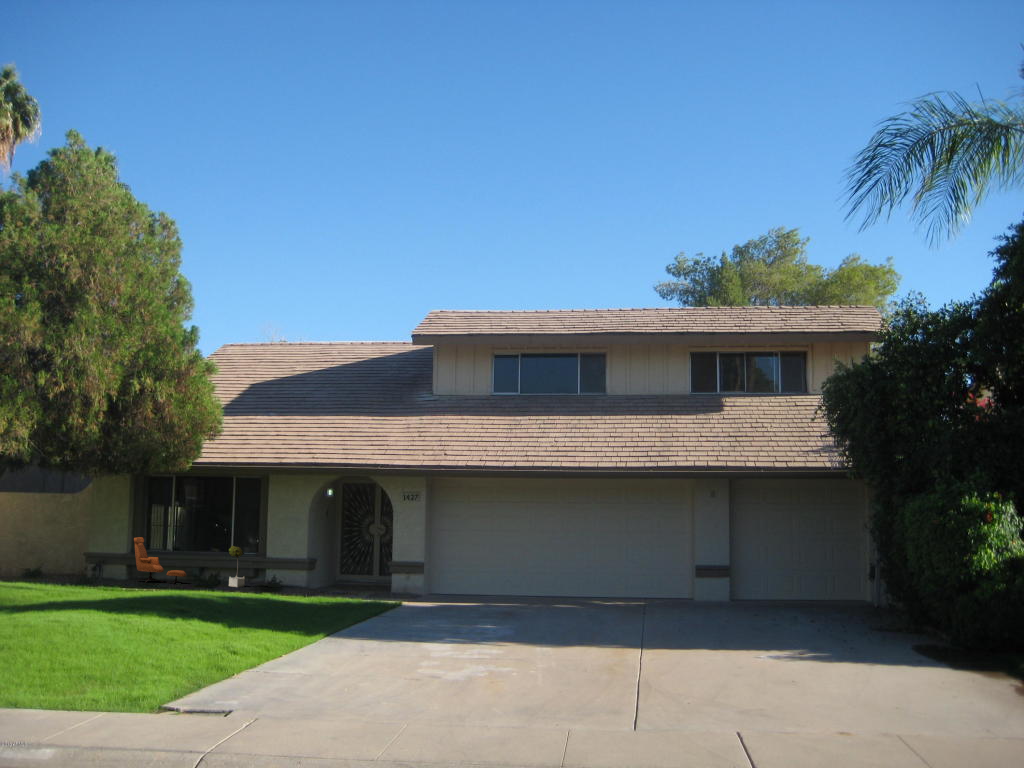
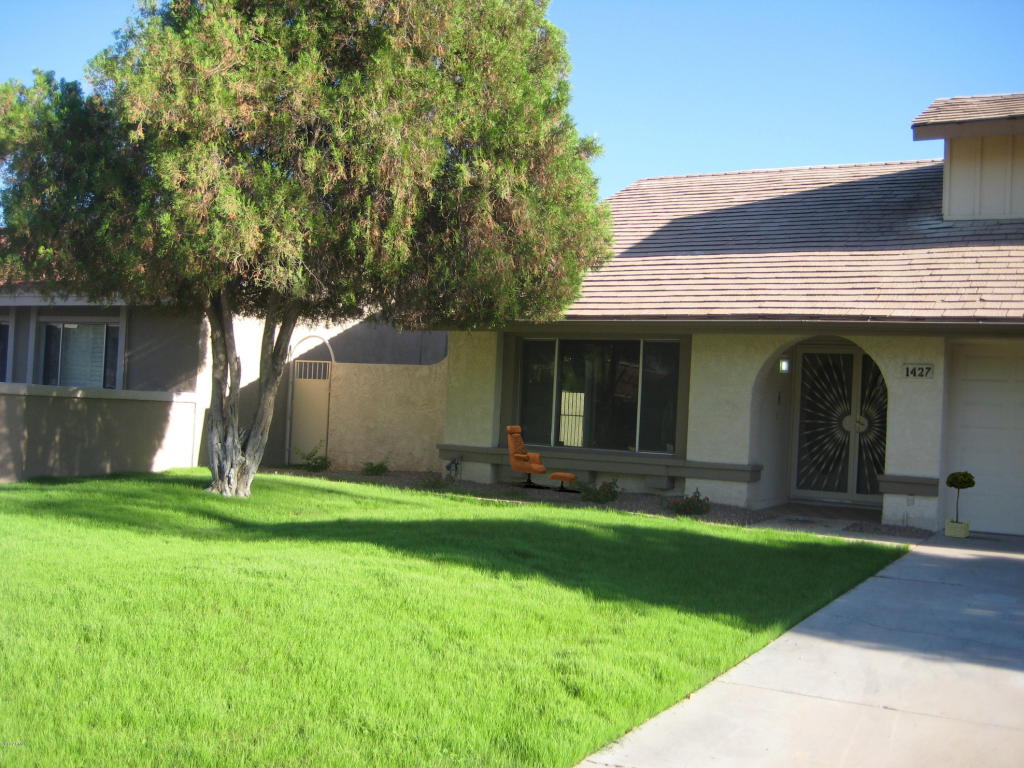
potted tree: present [229,546,245,587] -> present [945,471,975,538]

